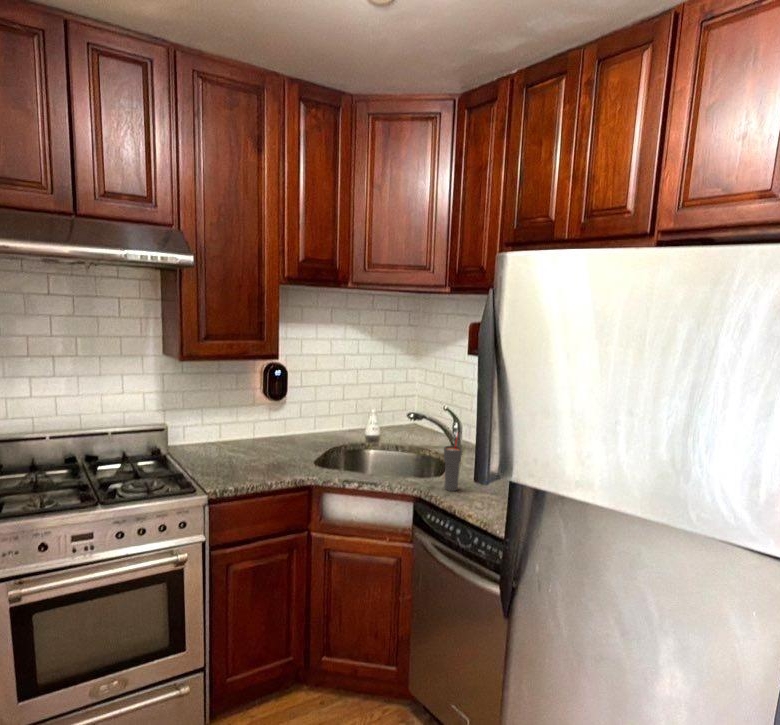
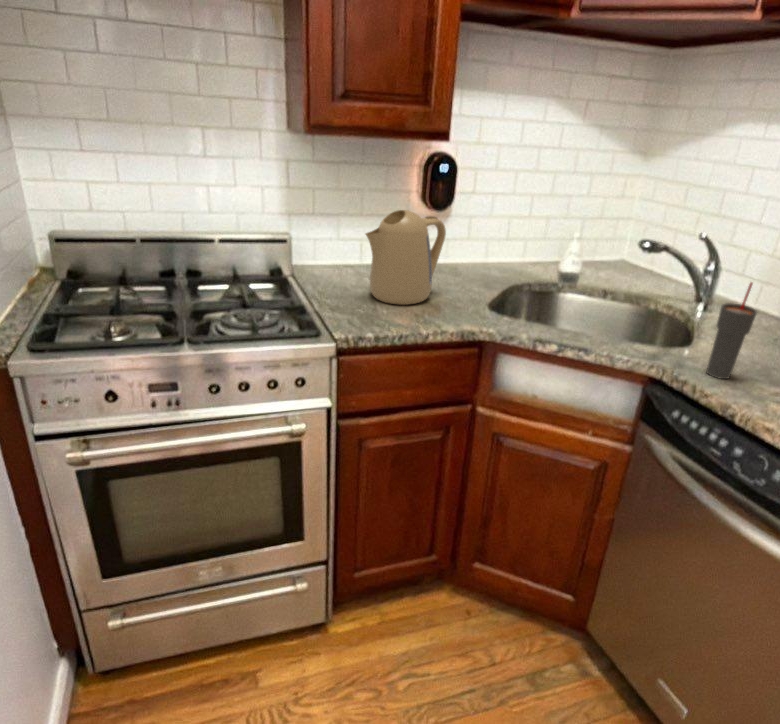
kettle: none [226,403,283,467] -> present [366,210,446,305]

